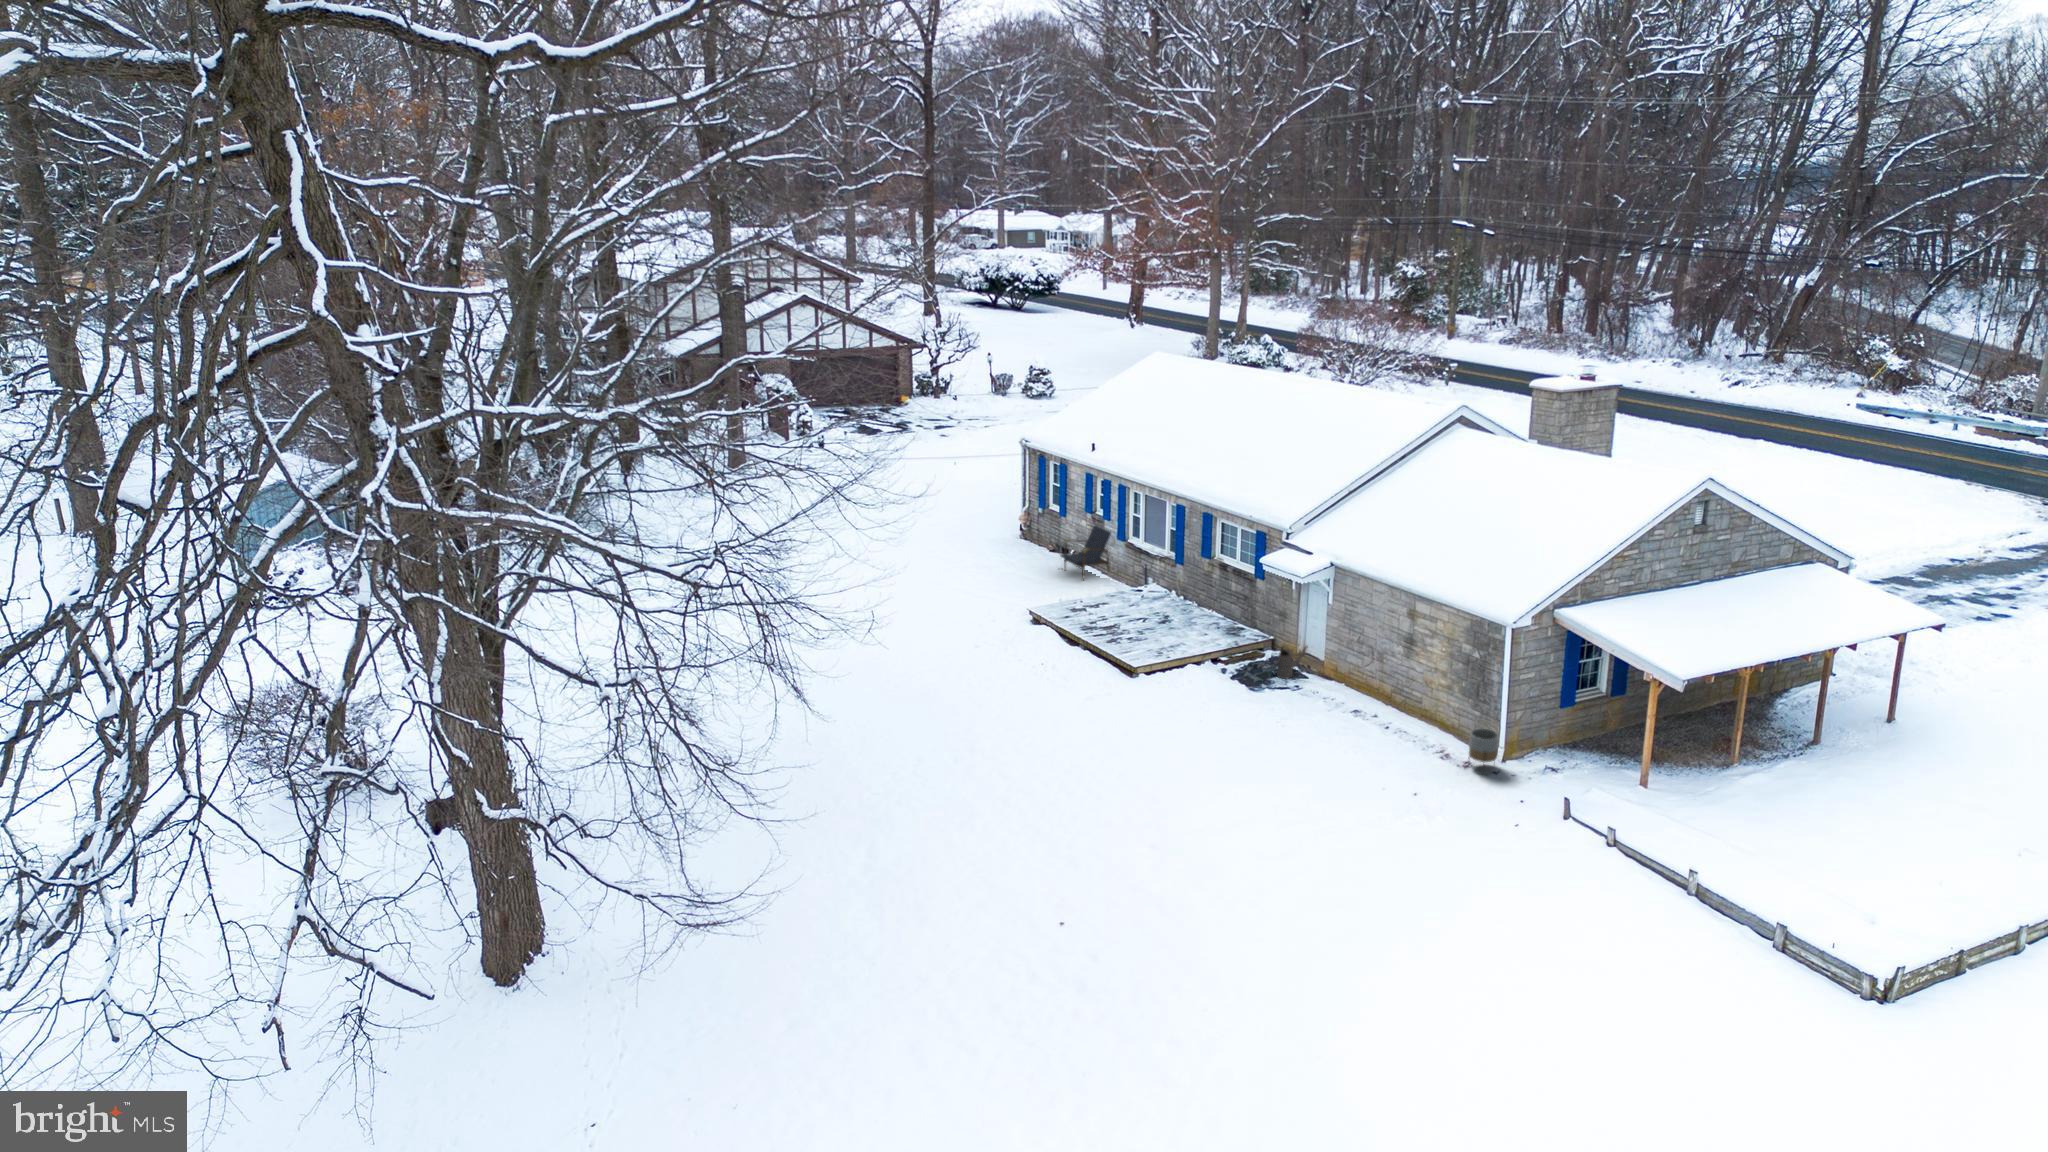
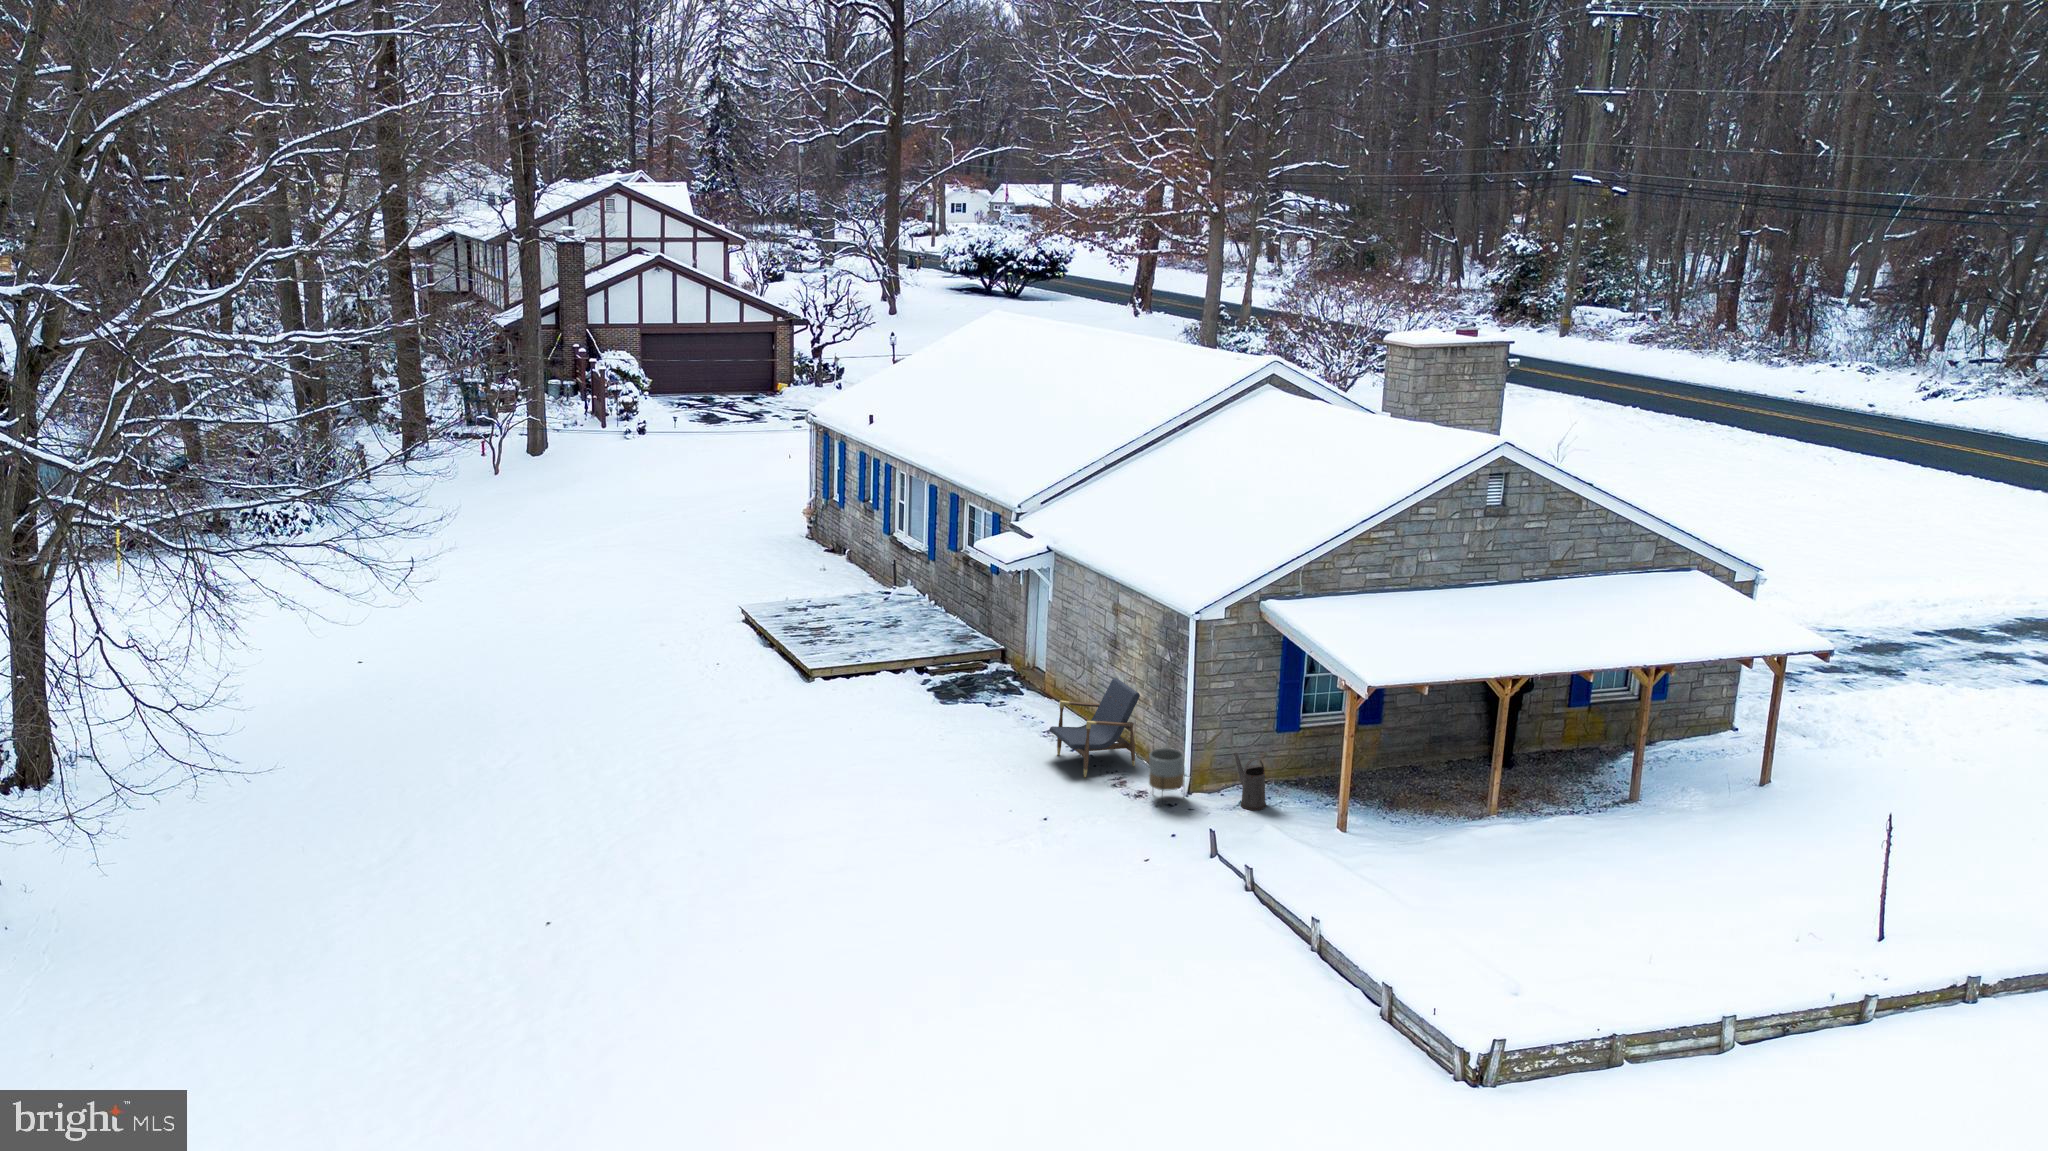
lounge chair: present [1060,525,1111,578] -> present [1050,678,1140,777]
watering can: present [1277,646,1308,679] -> present [1234,753,1266,810]

